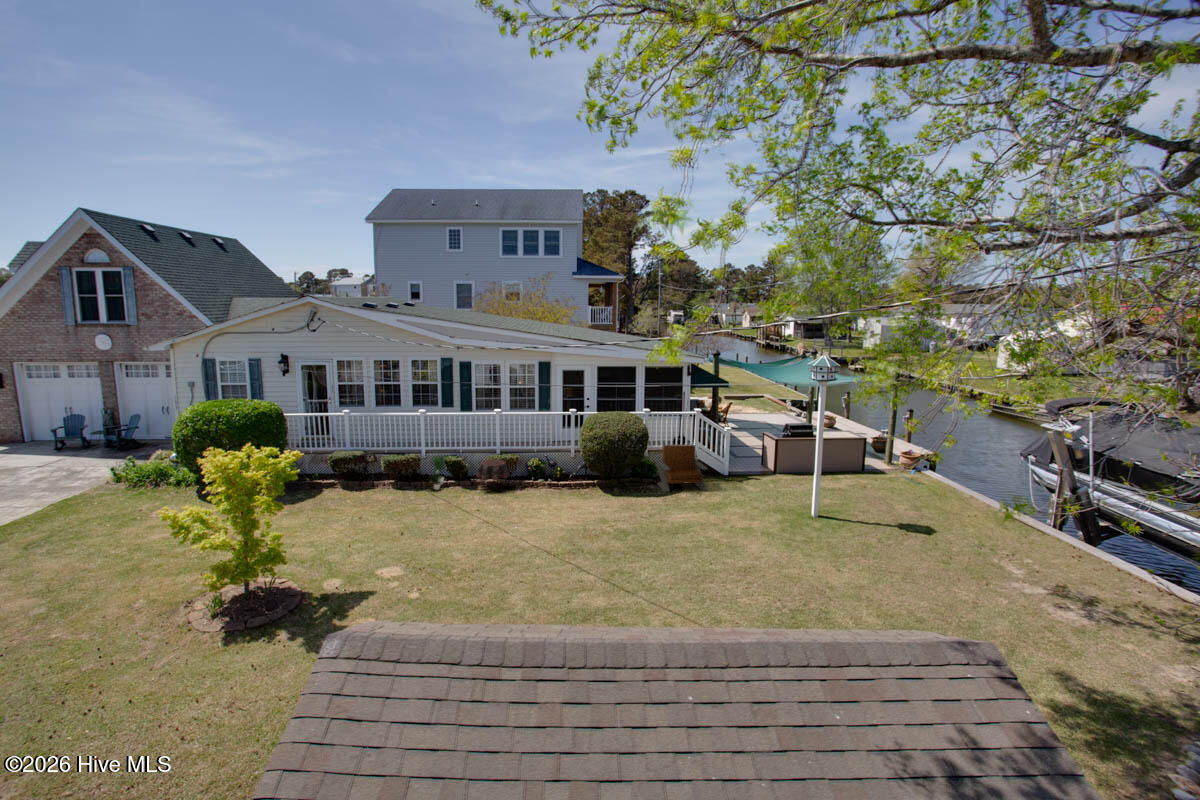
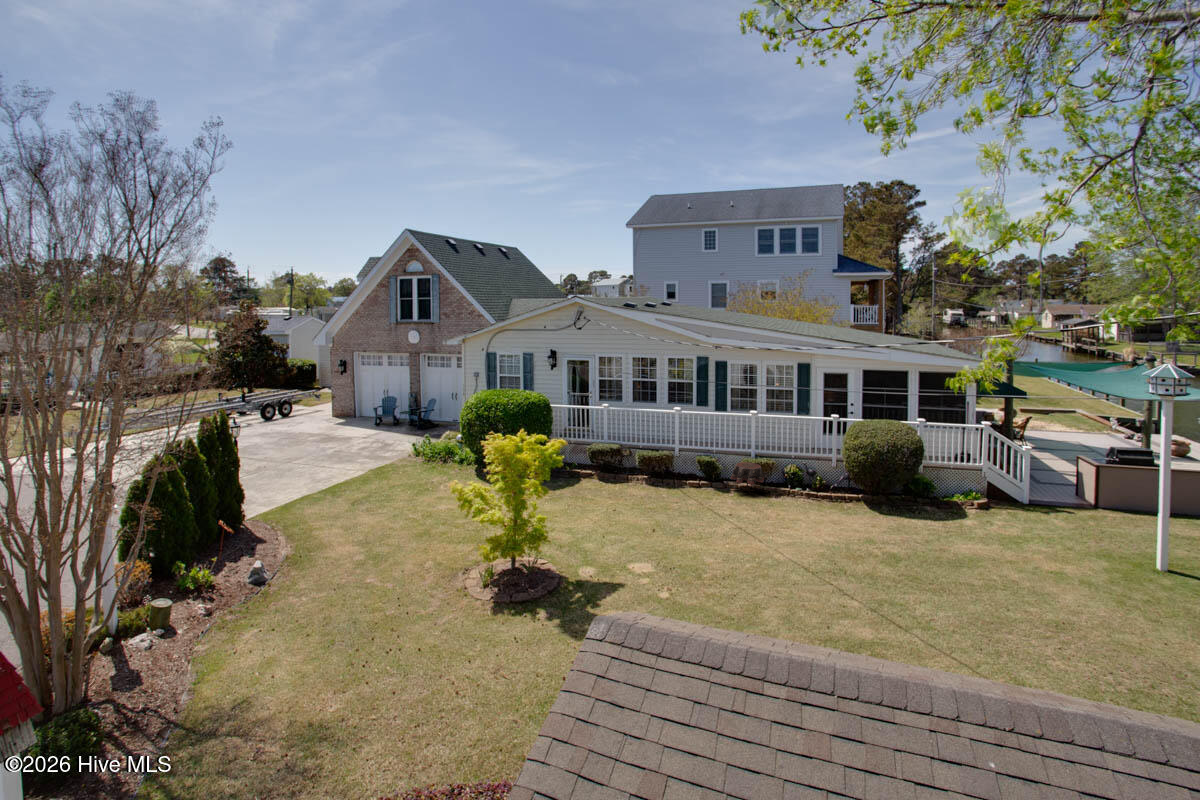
lounge chair: present [656,444,708,492] -> none [932,462,1003,520]
potted plant: present [431,455,445,490] -> none [683,452,701,488]

